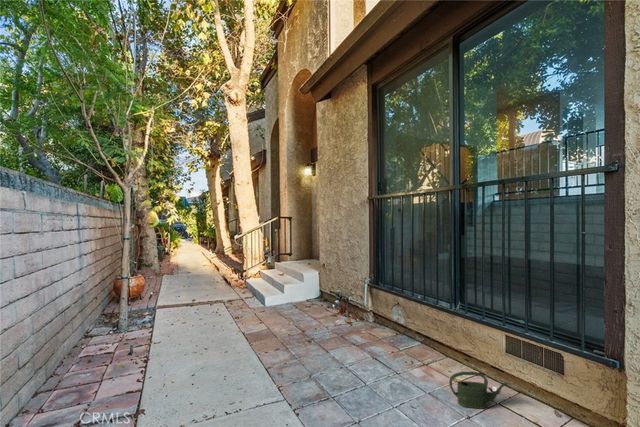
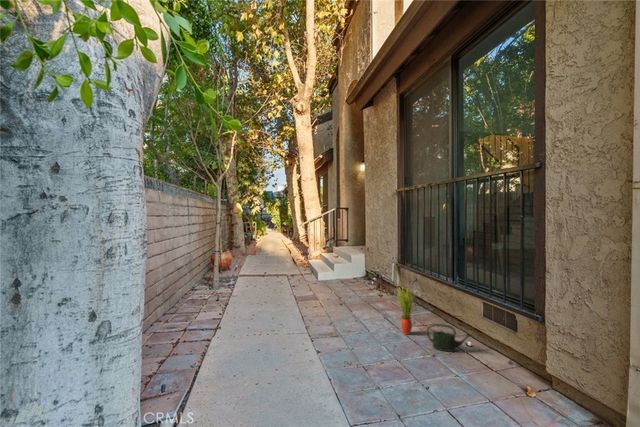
potted plant: none [400,321,426,385] -> present [397,288,416,335]

